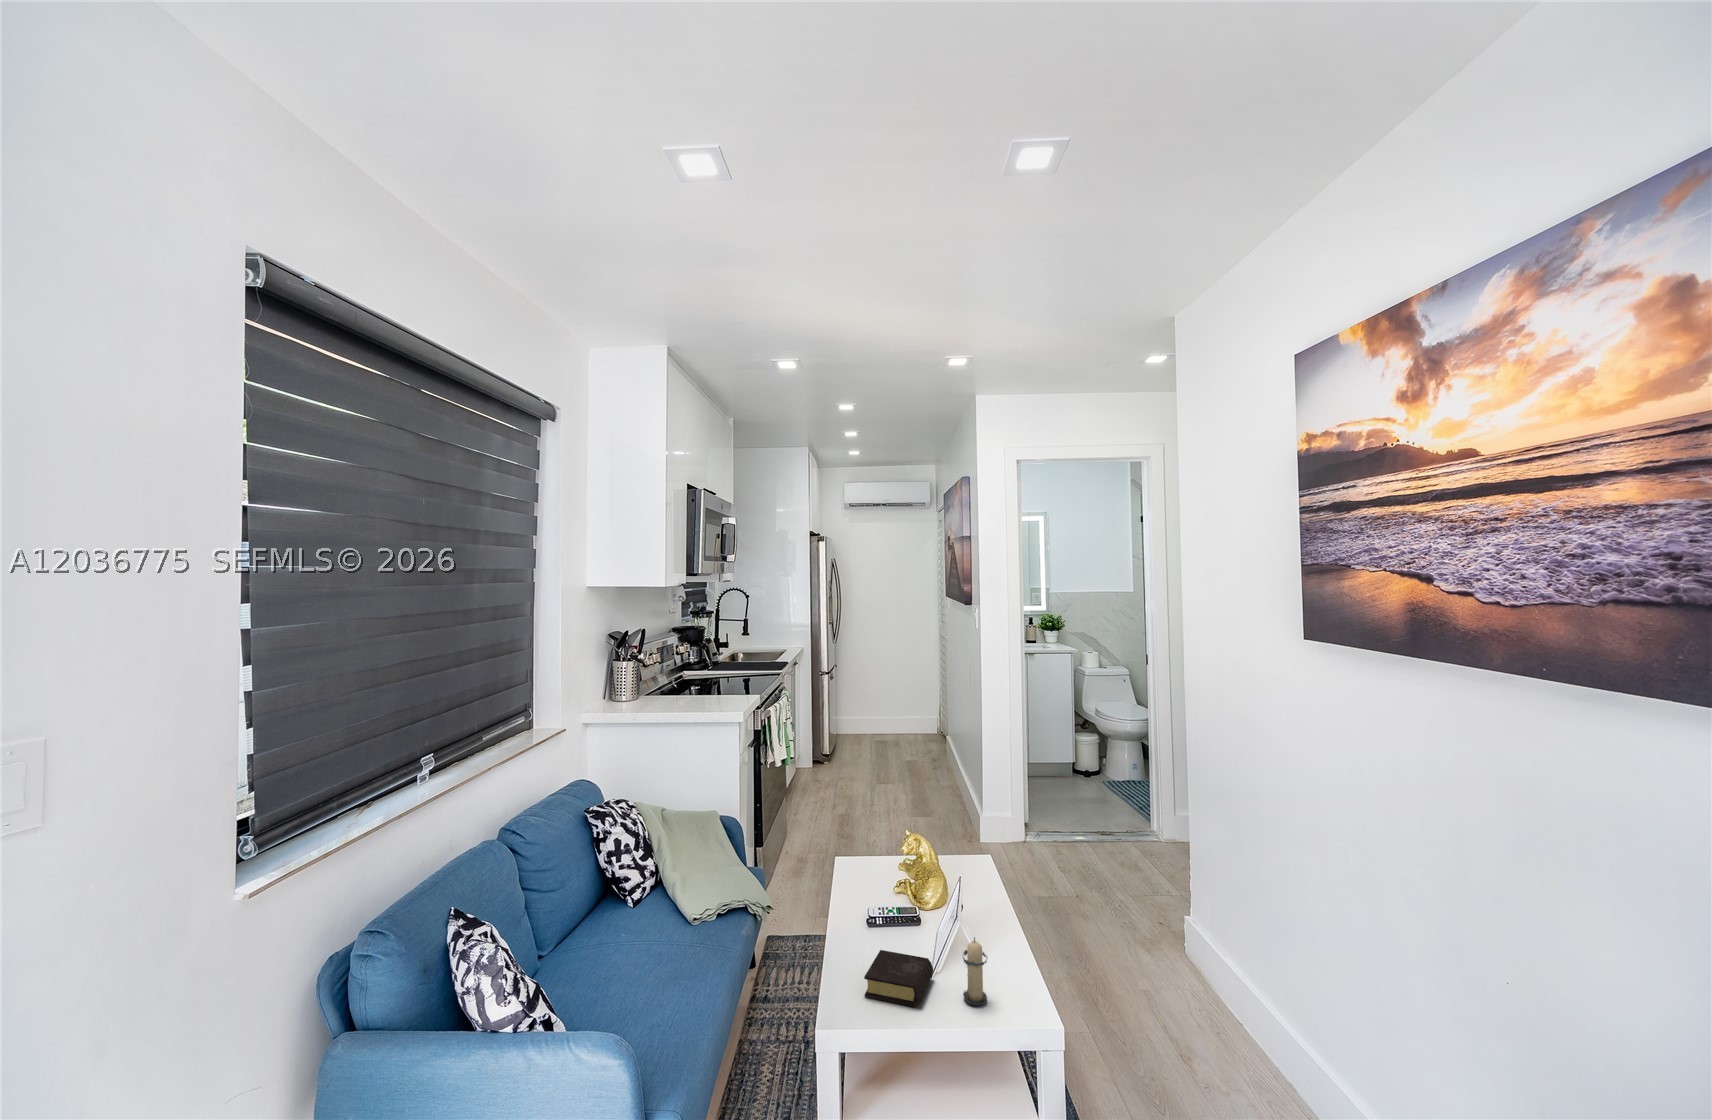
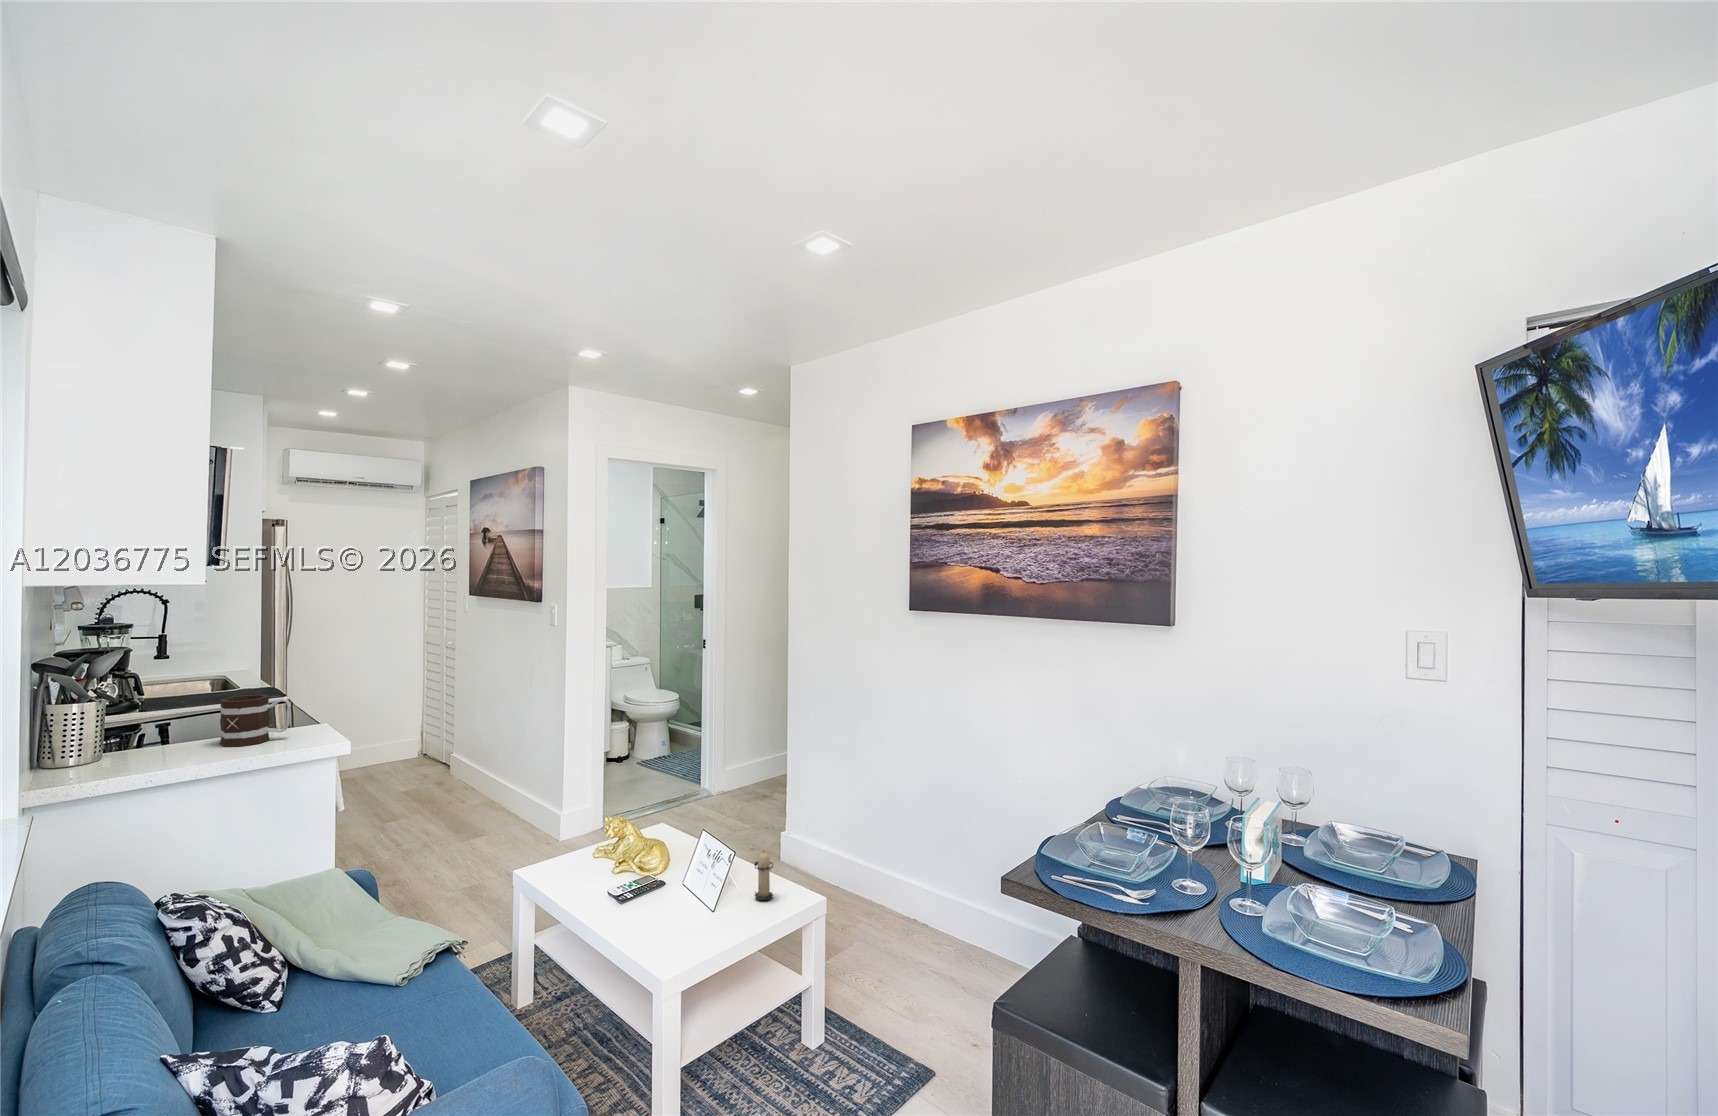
mug: none [655,672,696,711] -> present [220,695,291,747]
book: present [864,950,933,1007] -> none [678,883,735,924]

